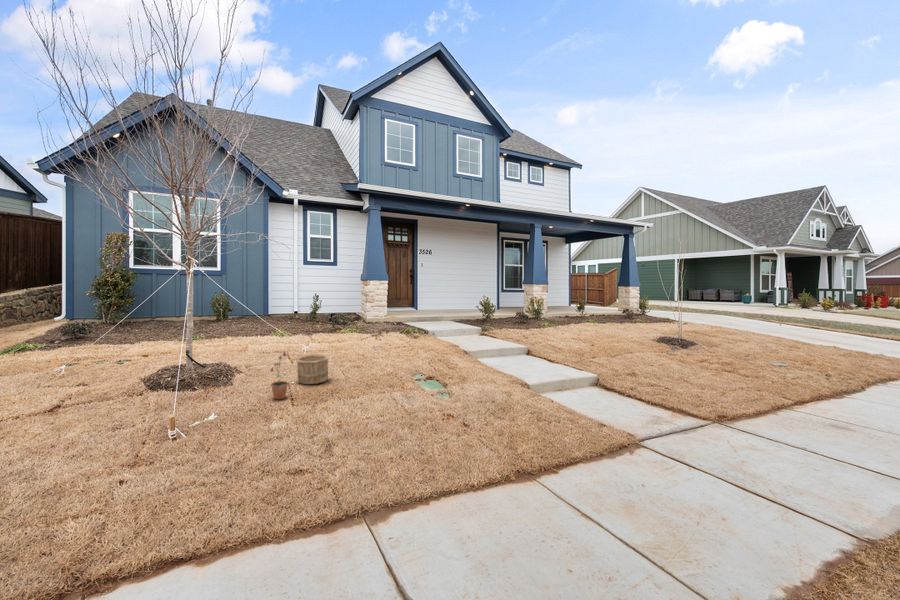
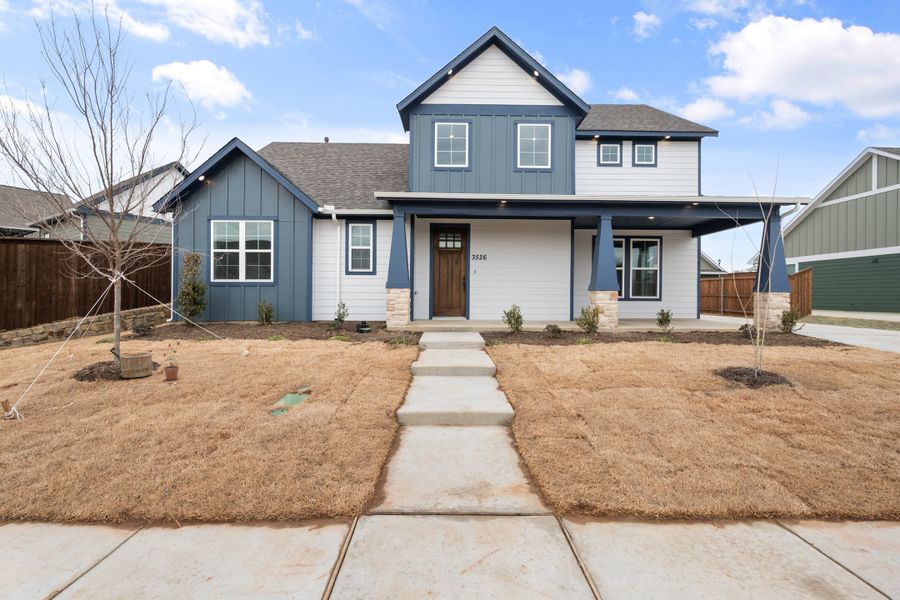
wooden bucket: present [296,355,328,384] -> present [119,352,152,378]

